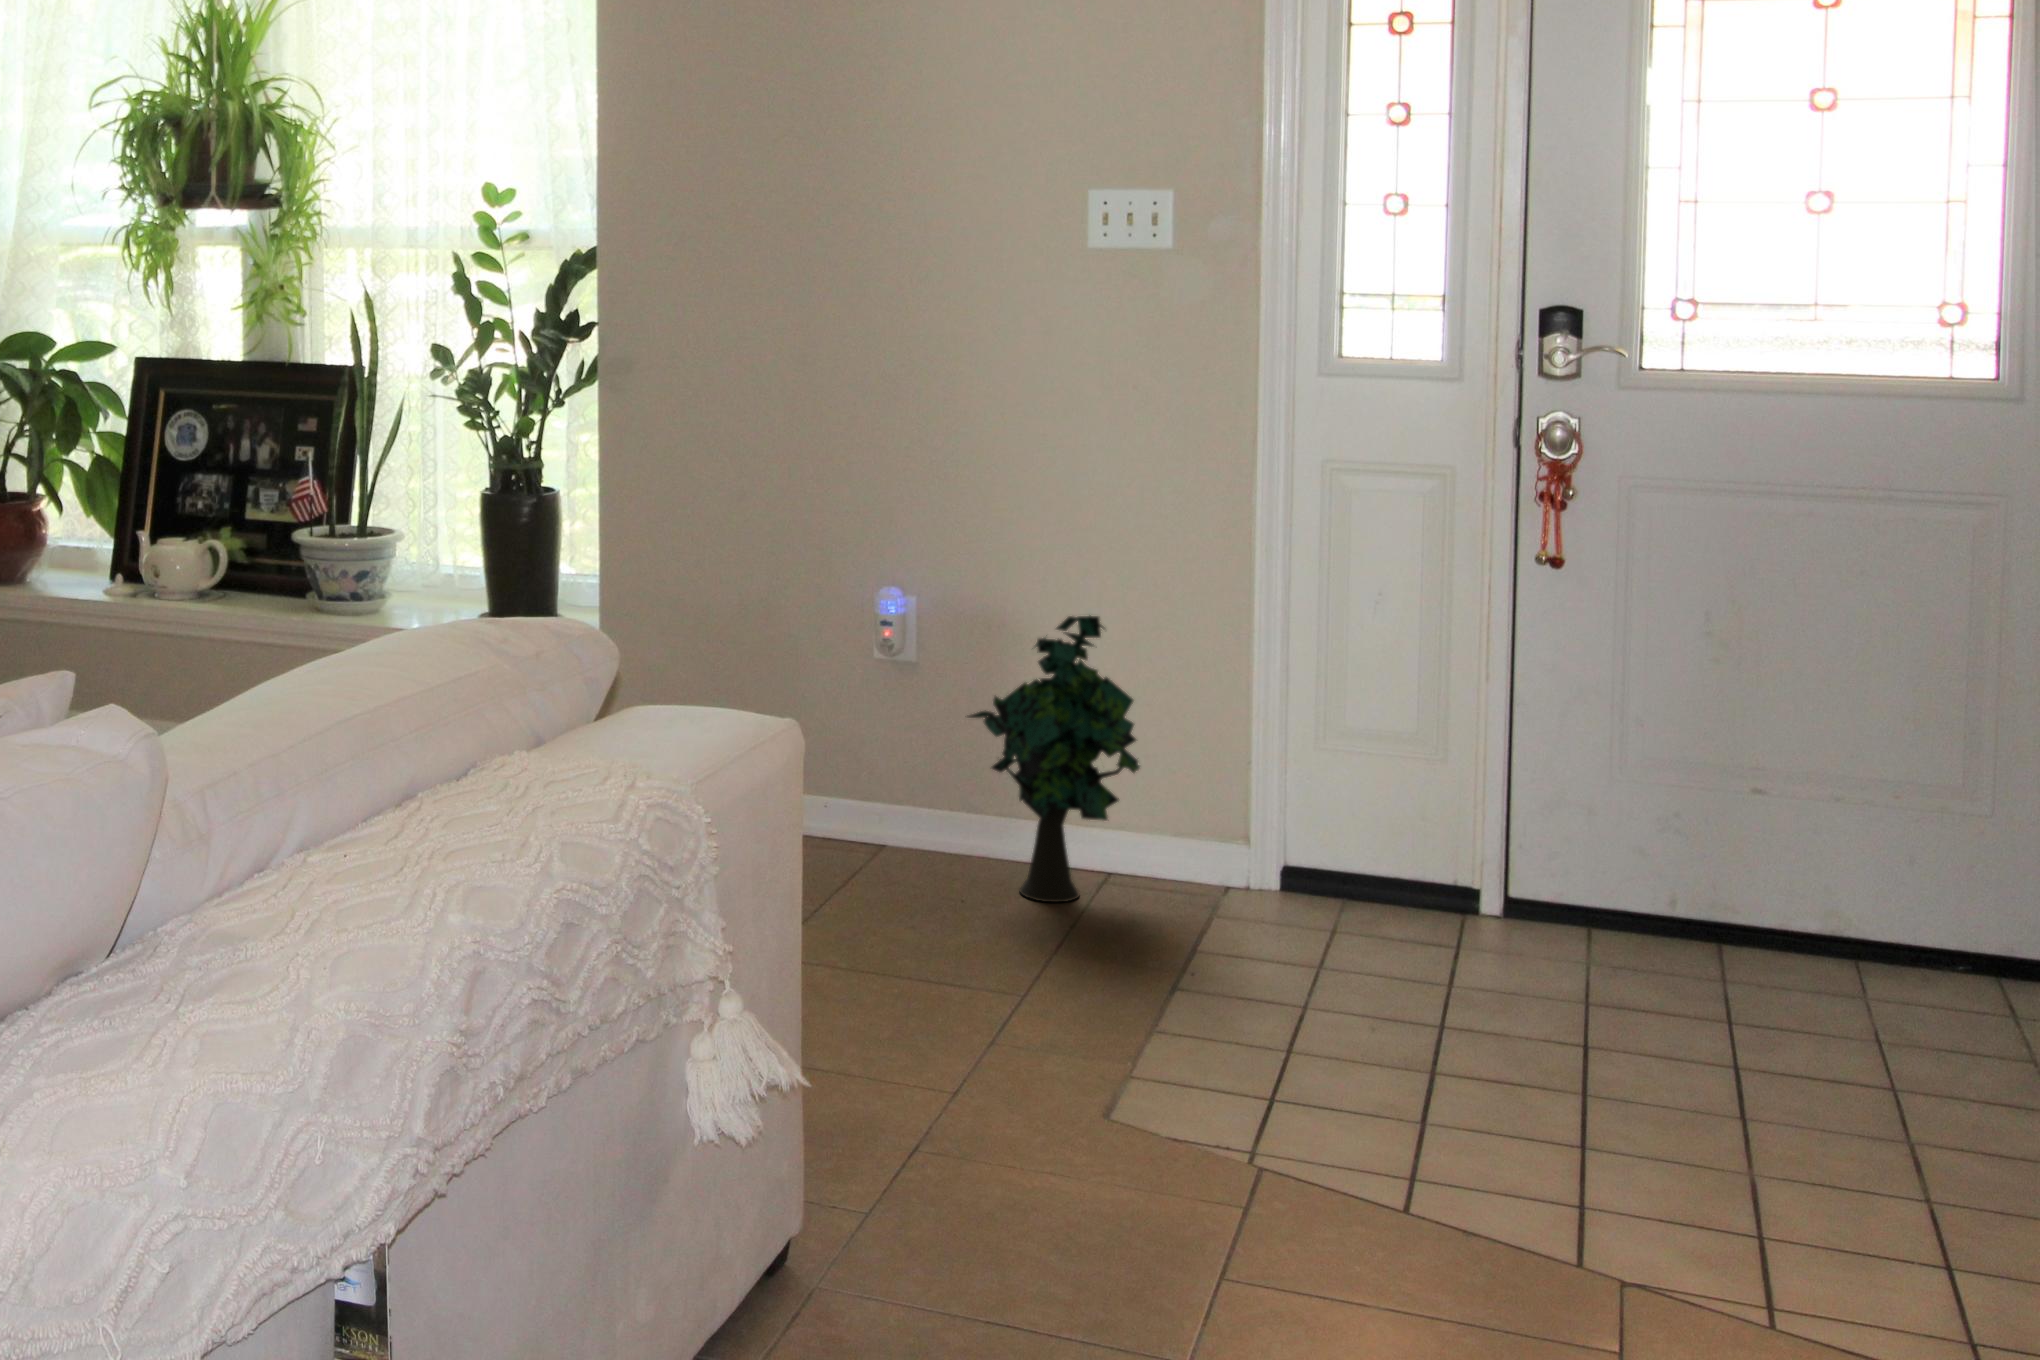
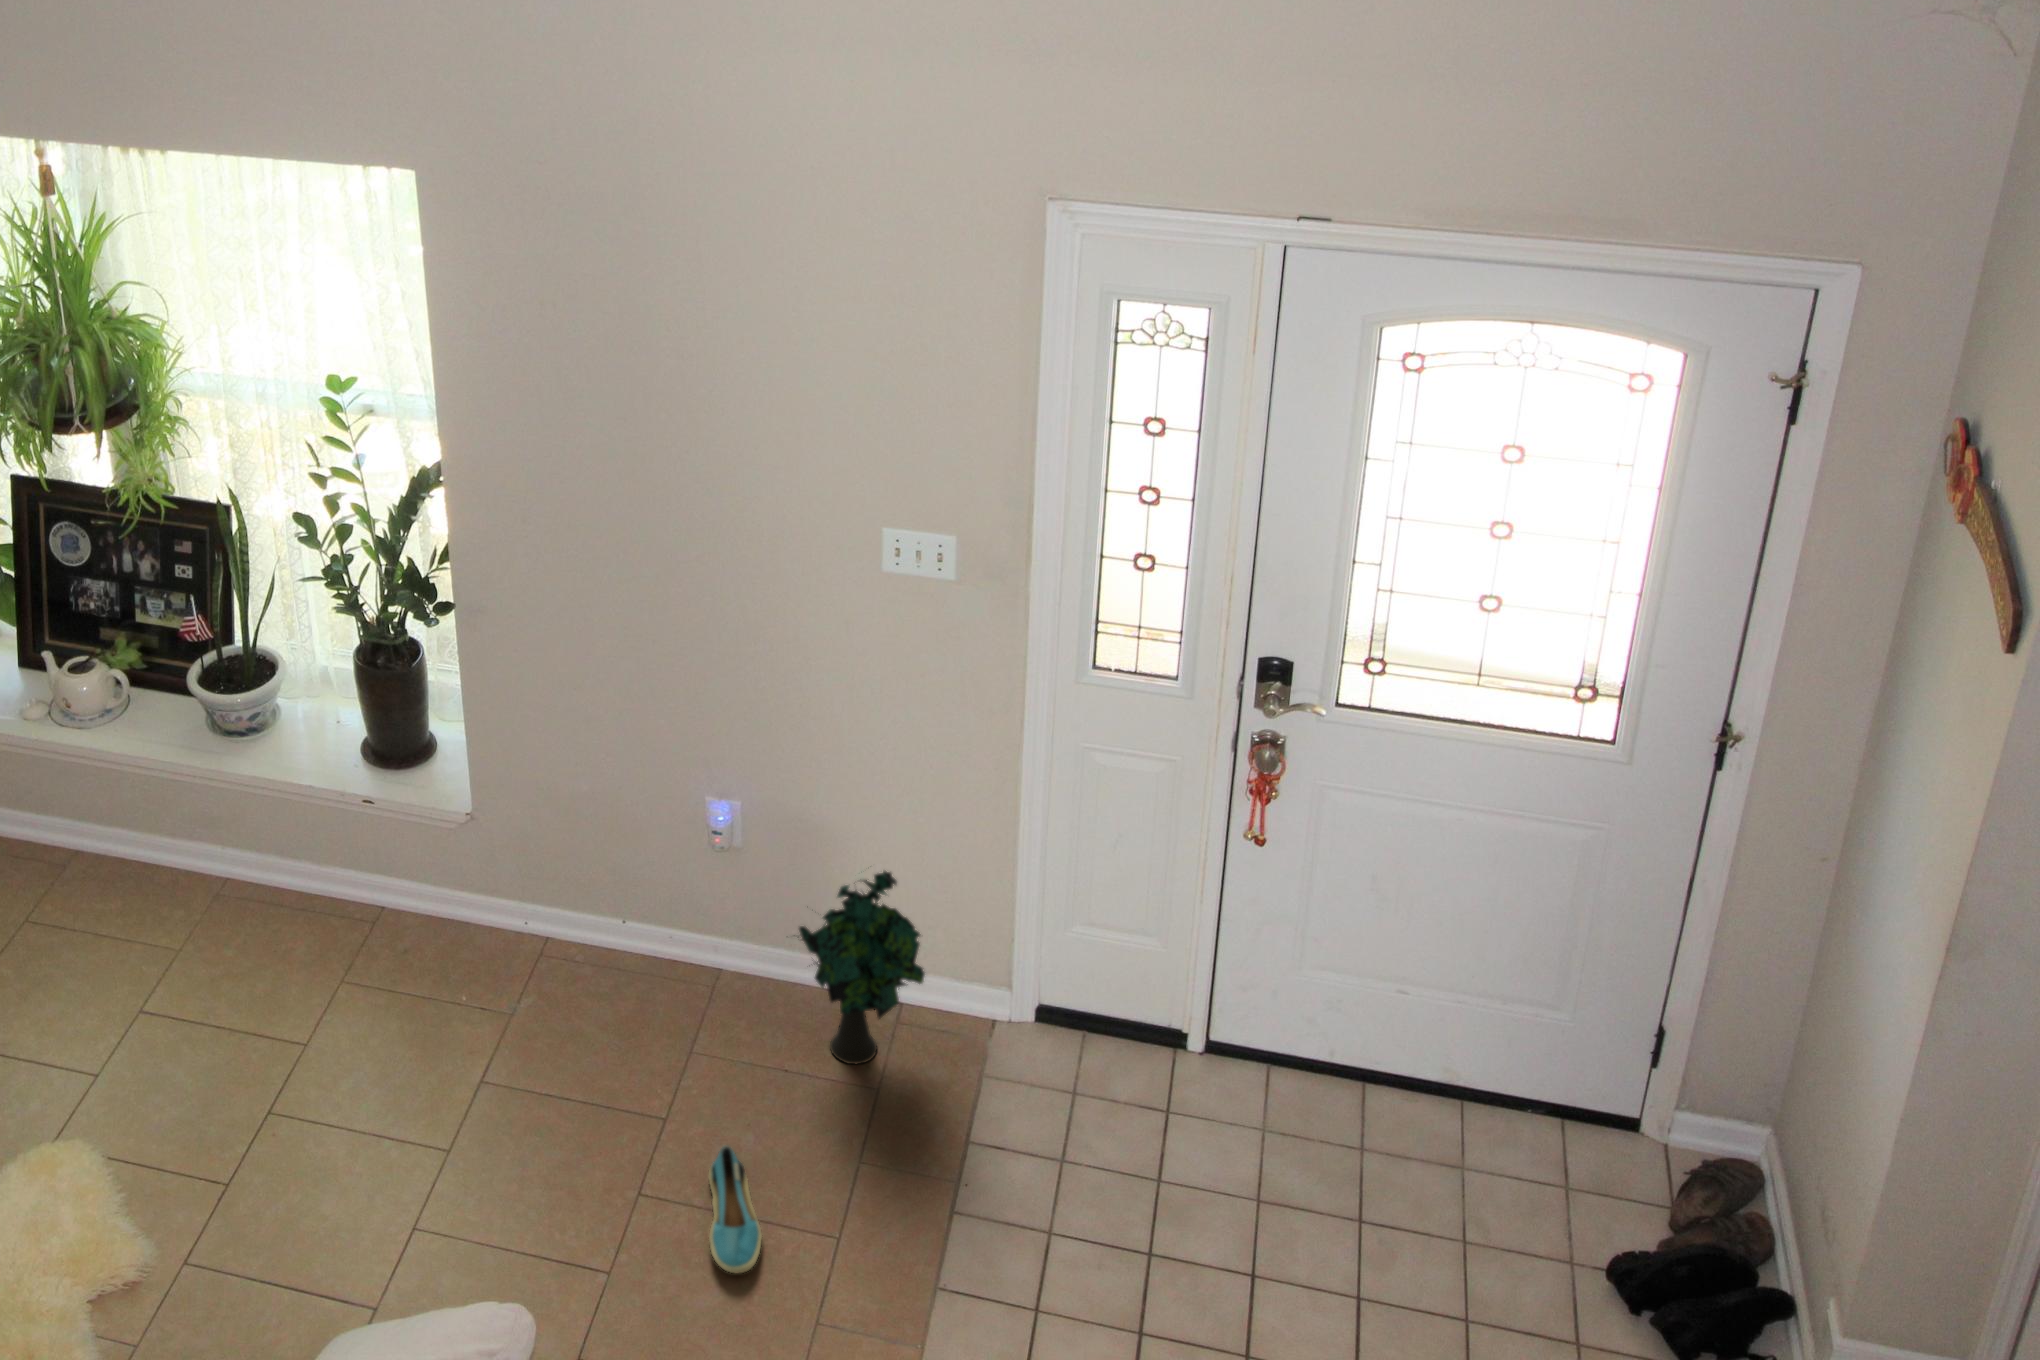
shoe: none [860,906,928,1005] -> present [709,1145,762,1273]

